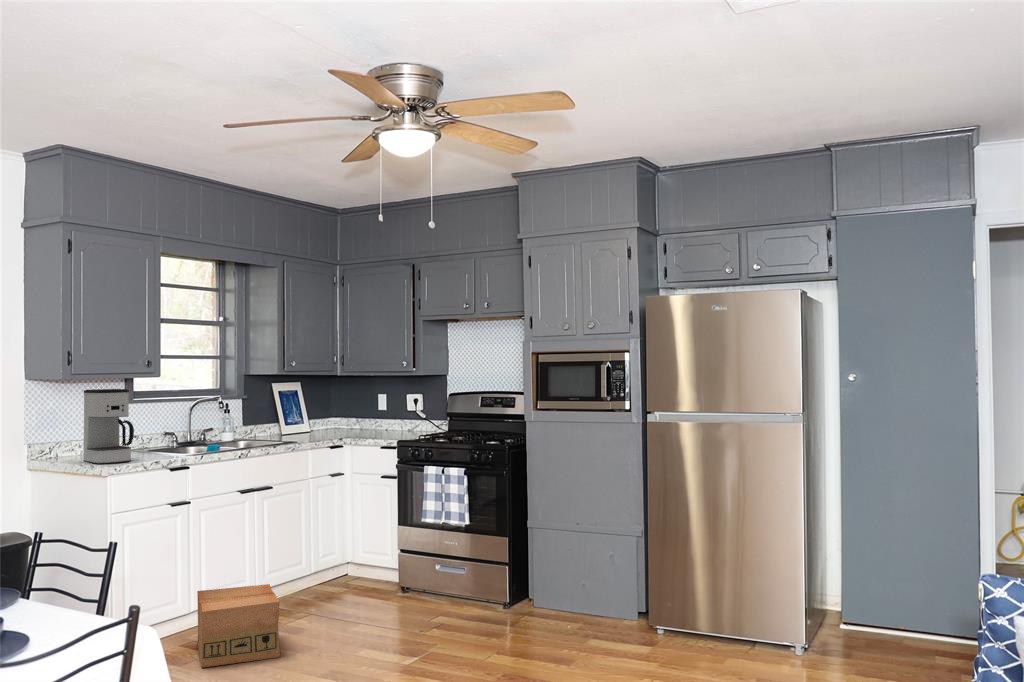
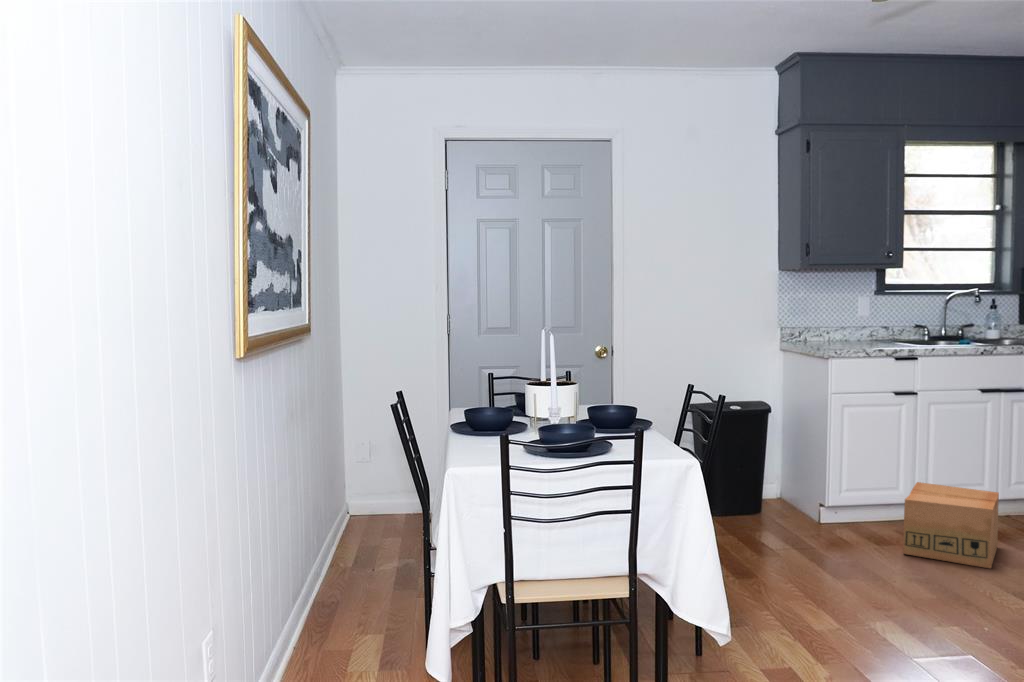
coffee maker: present [83,389,134,464] -> none [821,278,865,347]

